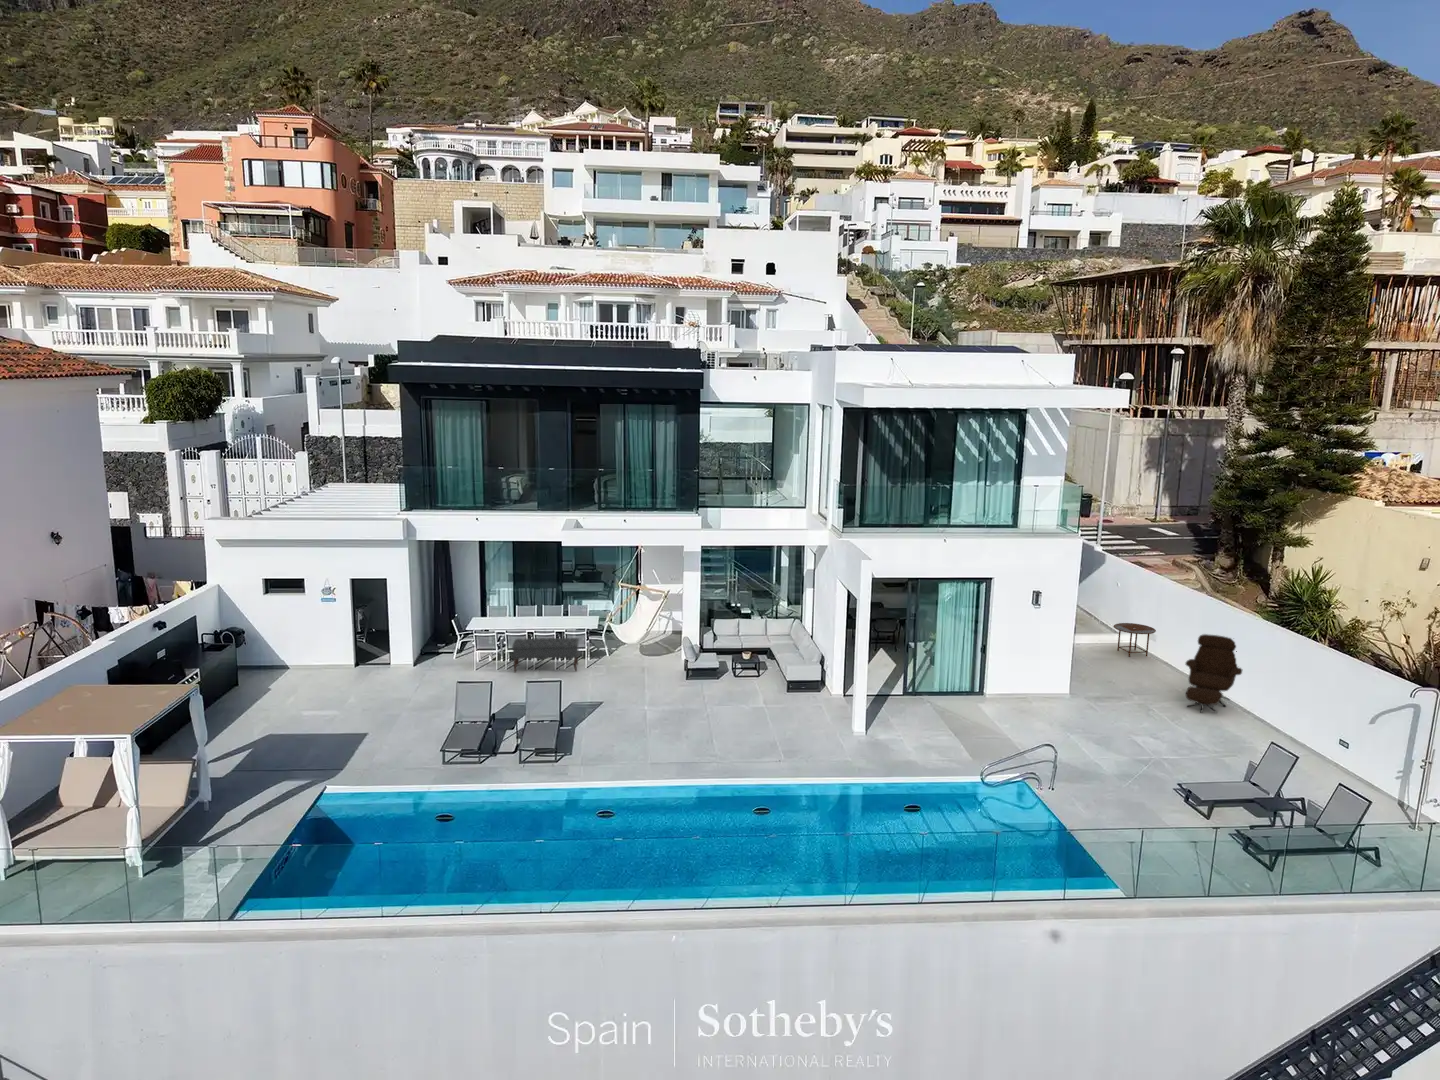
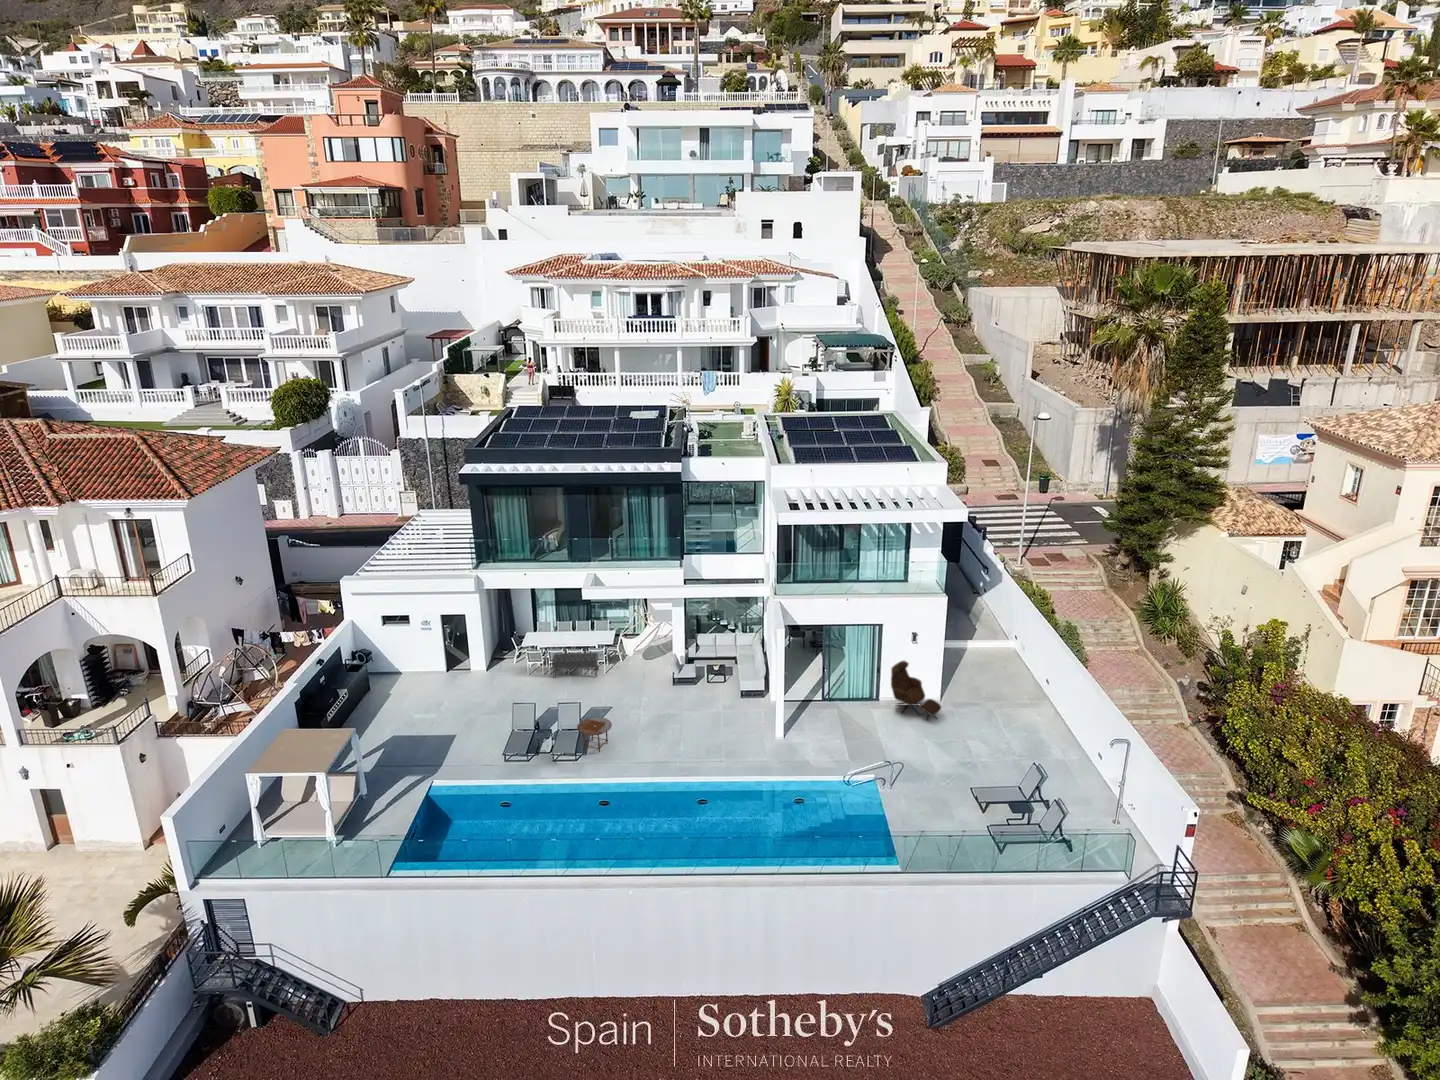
side table: present [1113,623,1156,657] -> present [577,717,612,752]
lounge chair: present [1186,634,1242,712] -> present [891,661,941,718]

